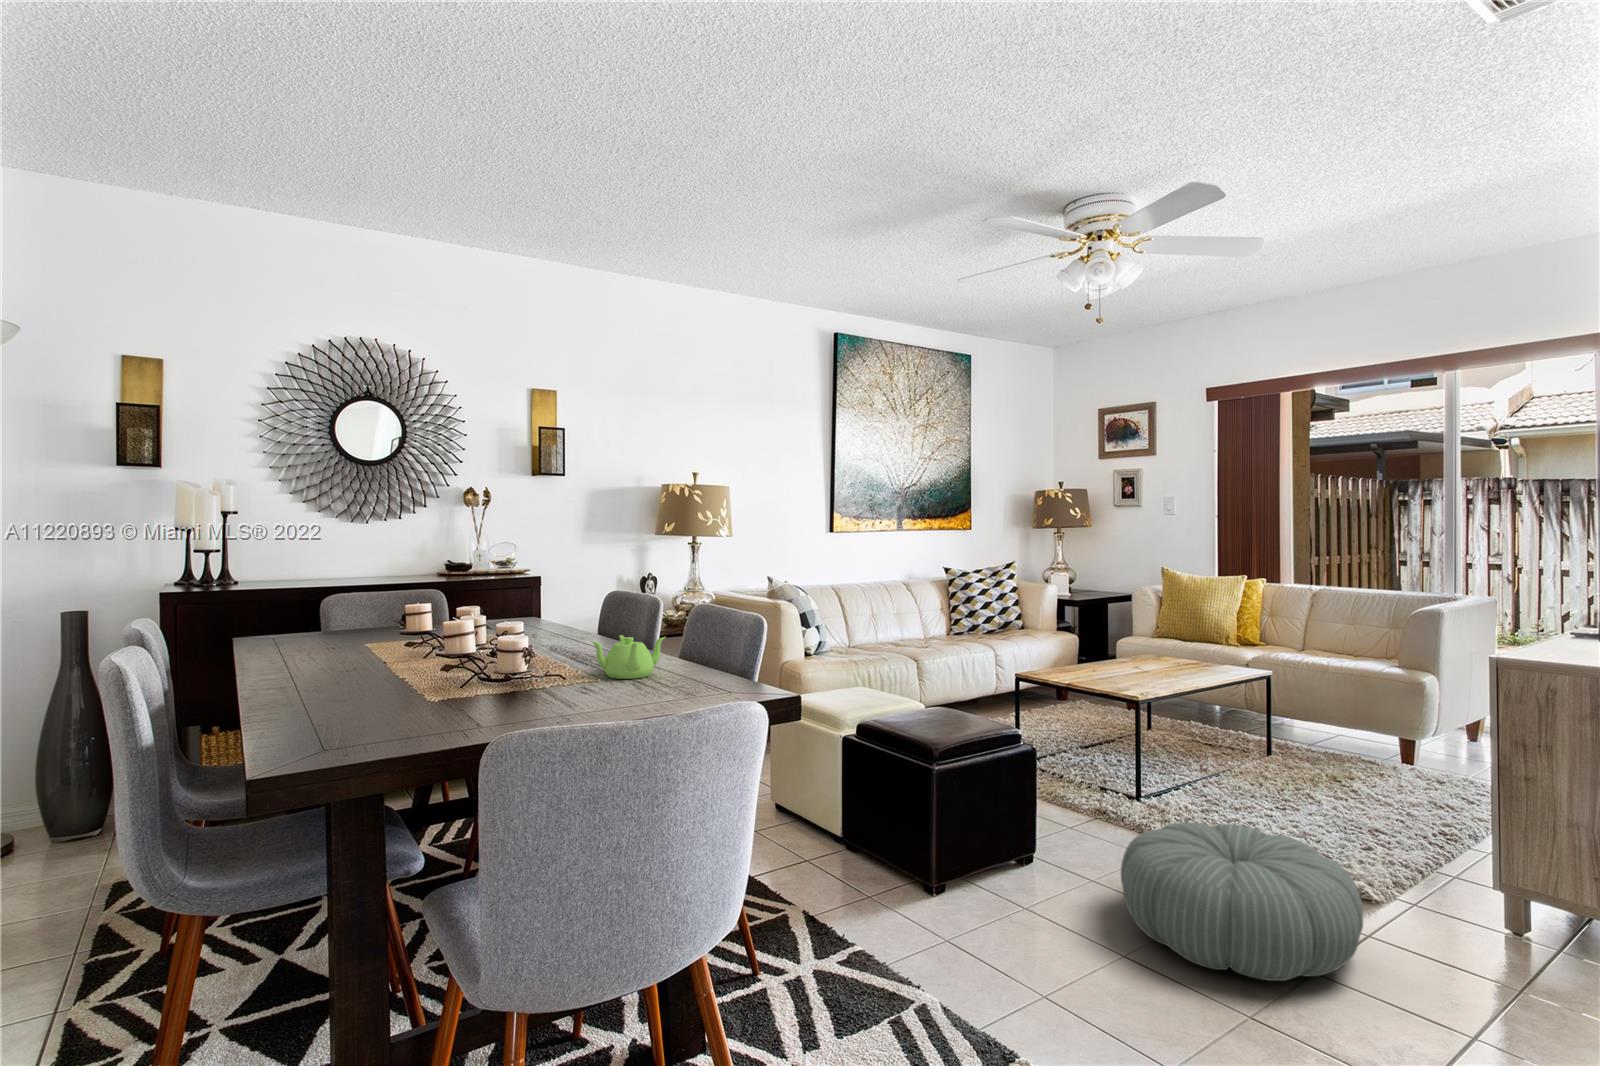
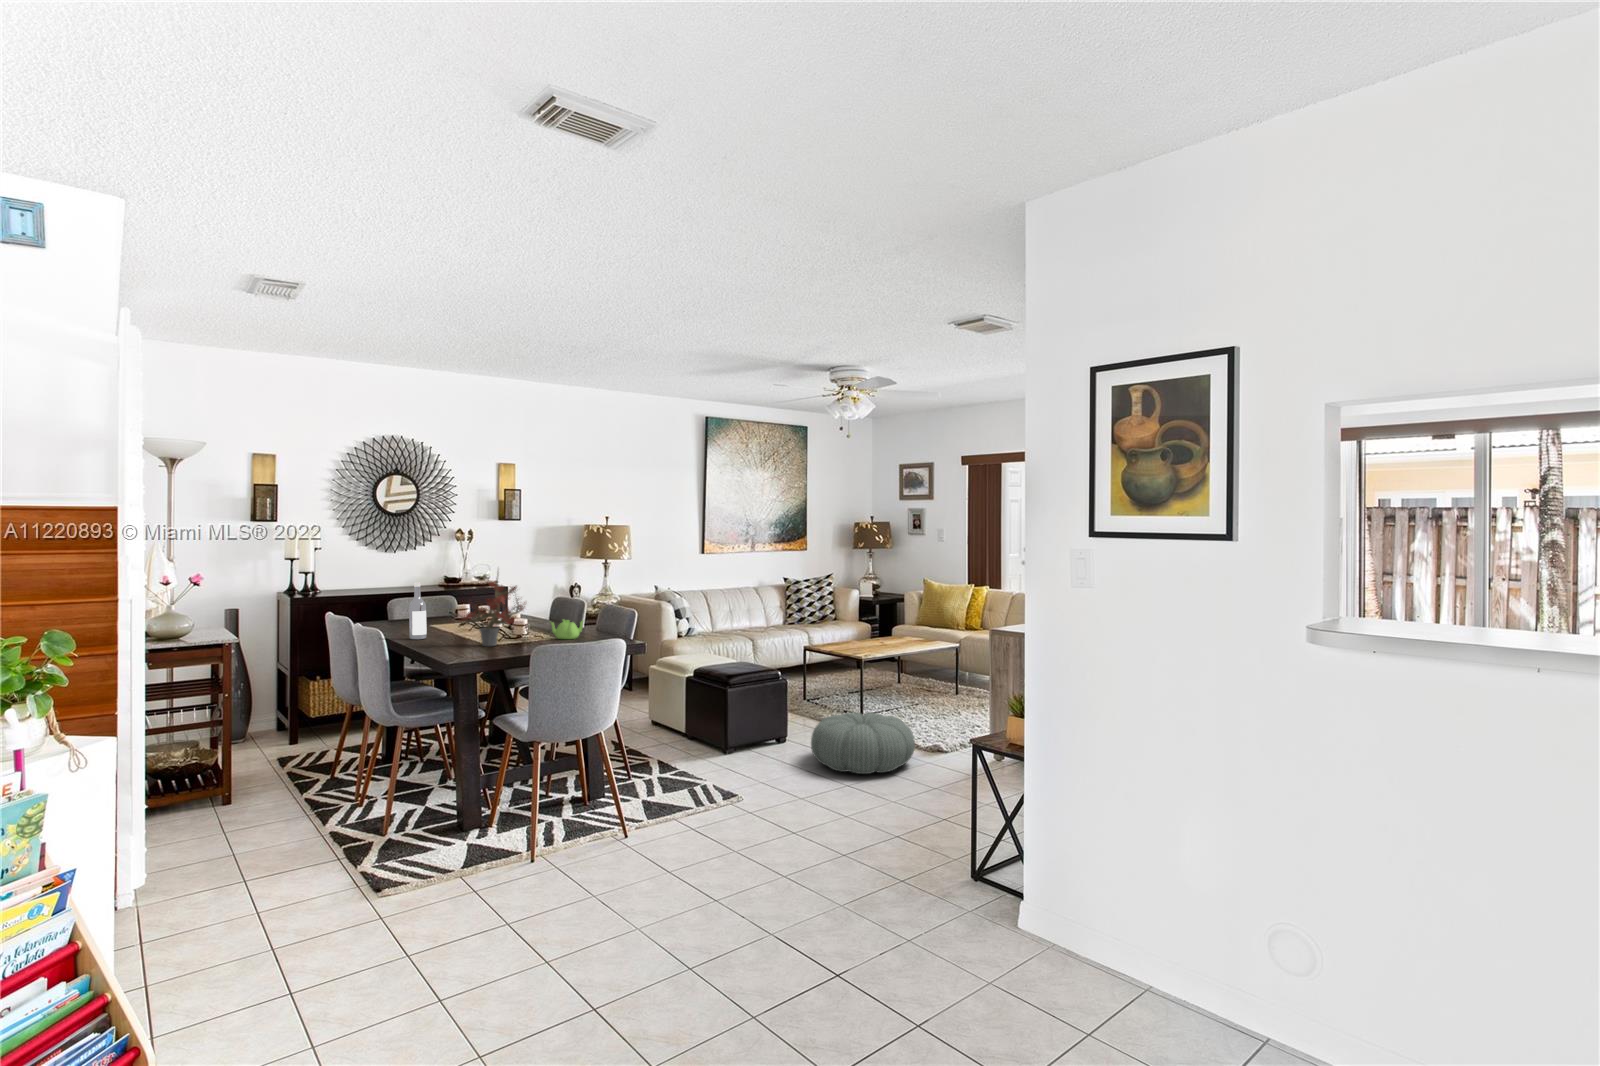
potted plant: none [368,519,541,699] -> present [455,578,525,646]
wine bottle: none [305,558,342,678] -> present [409,582,427,640]

